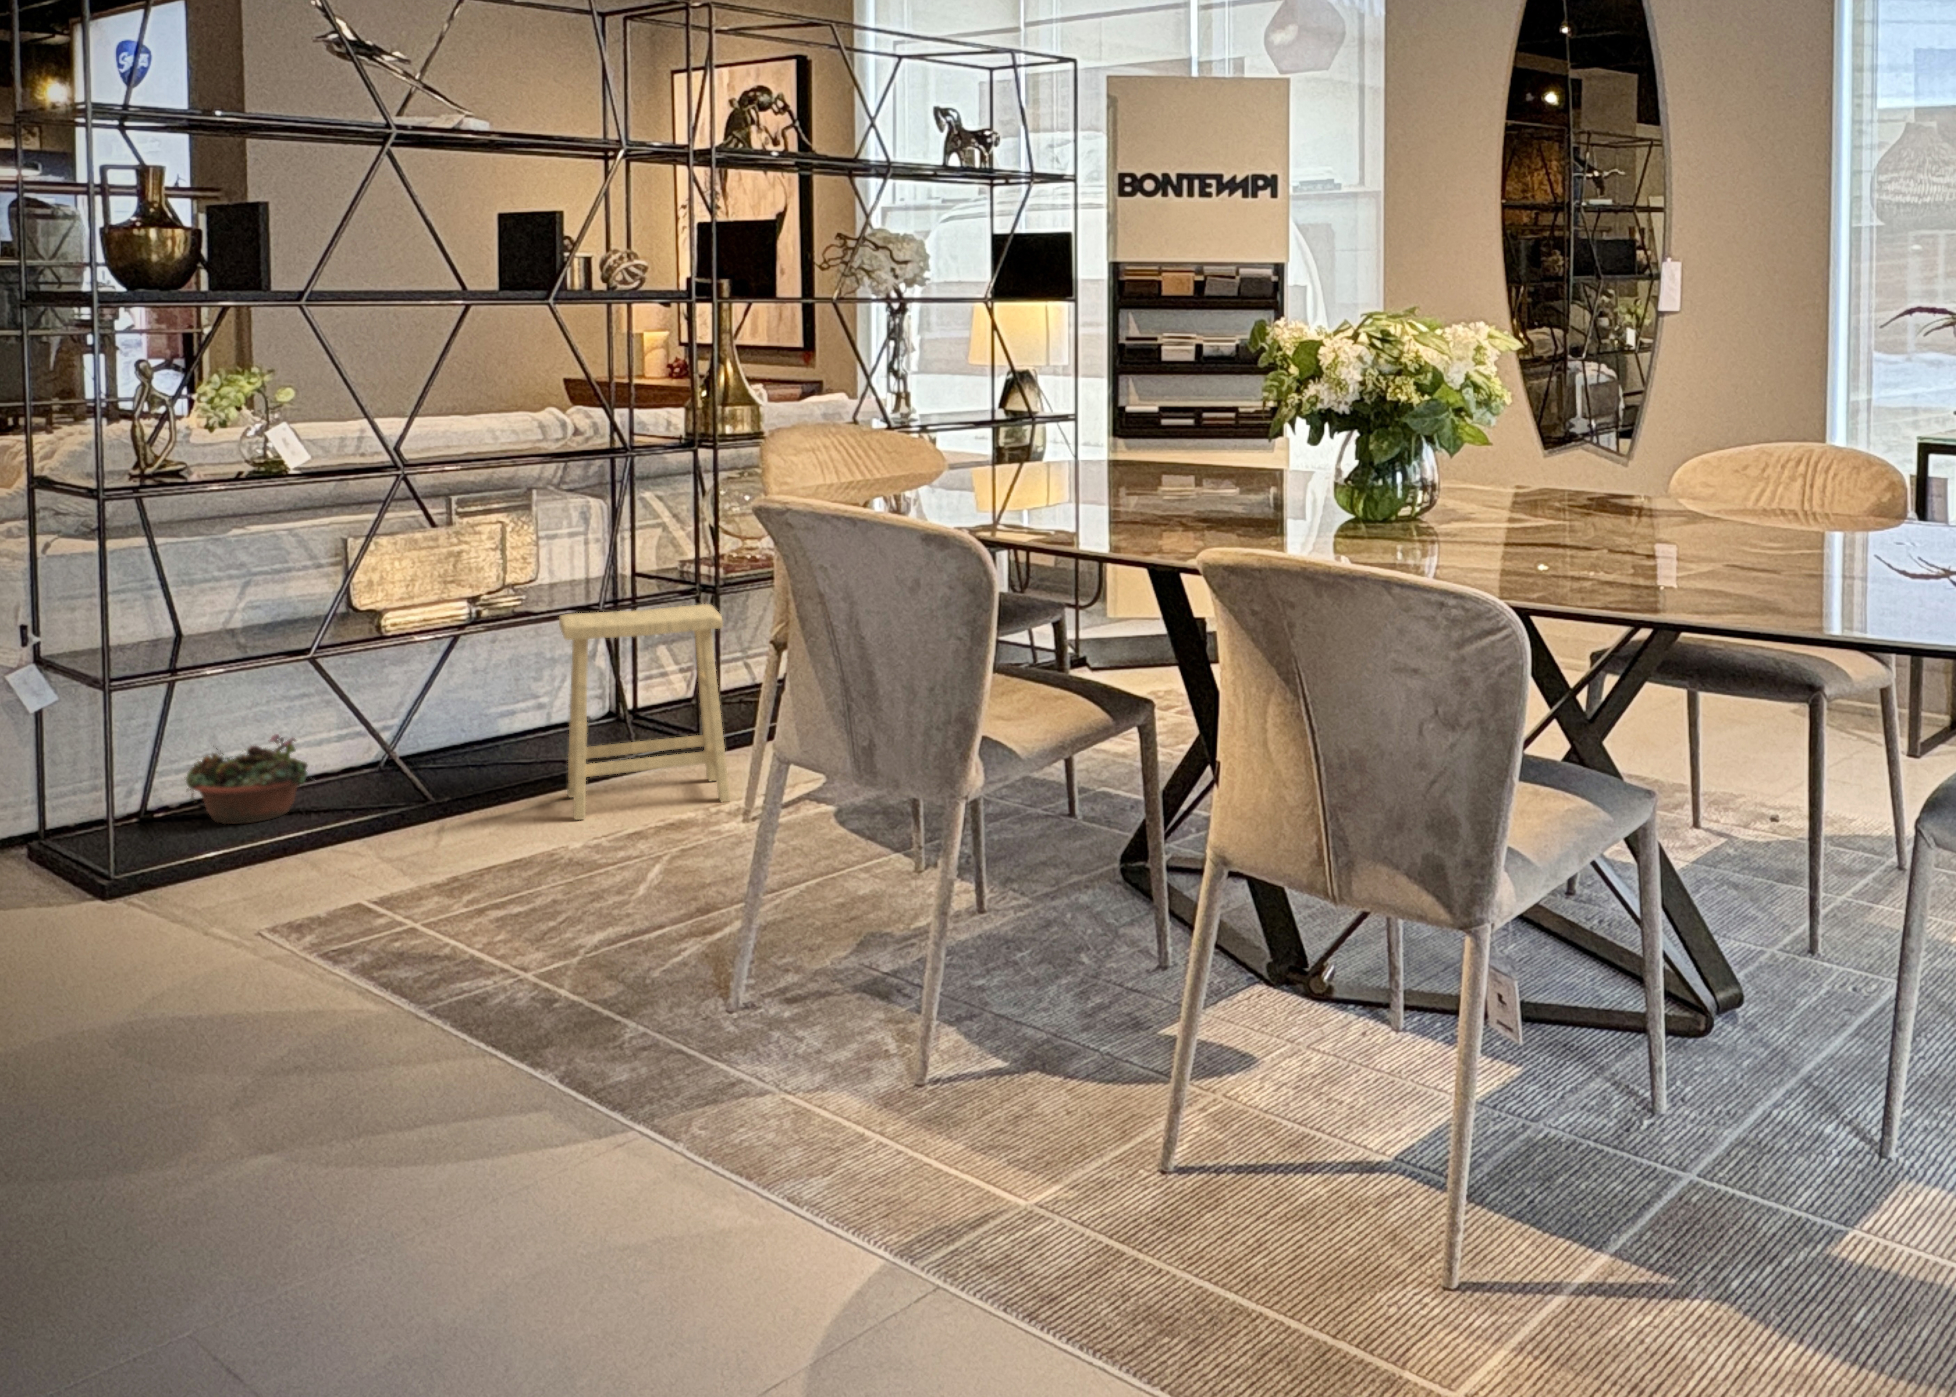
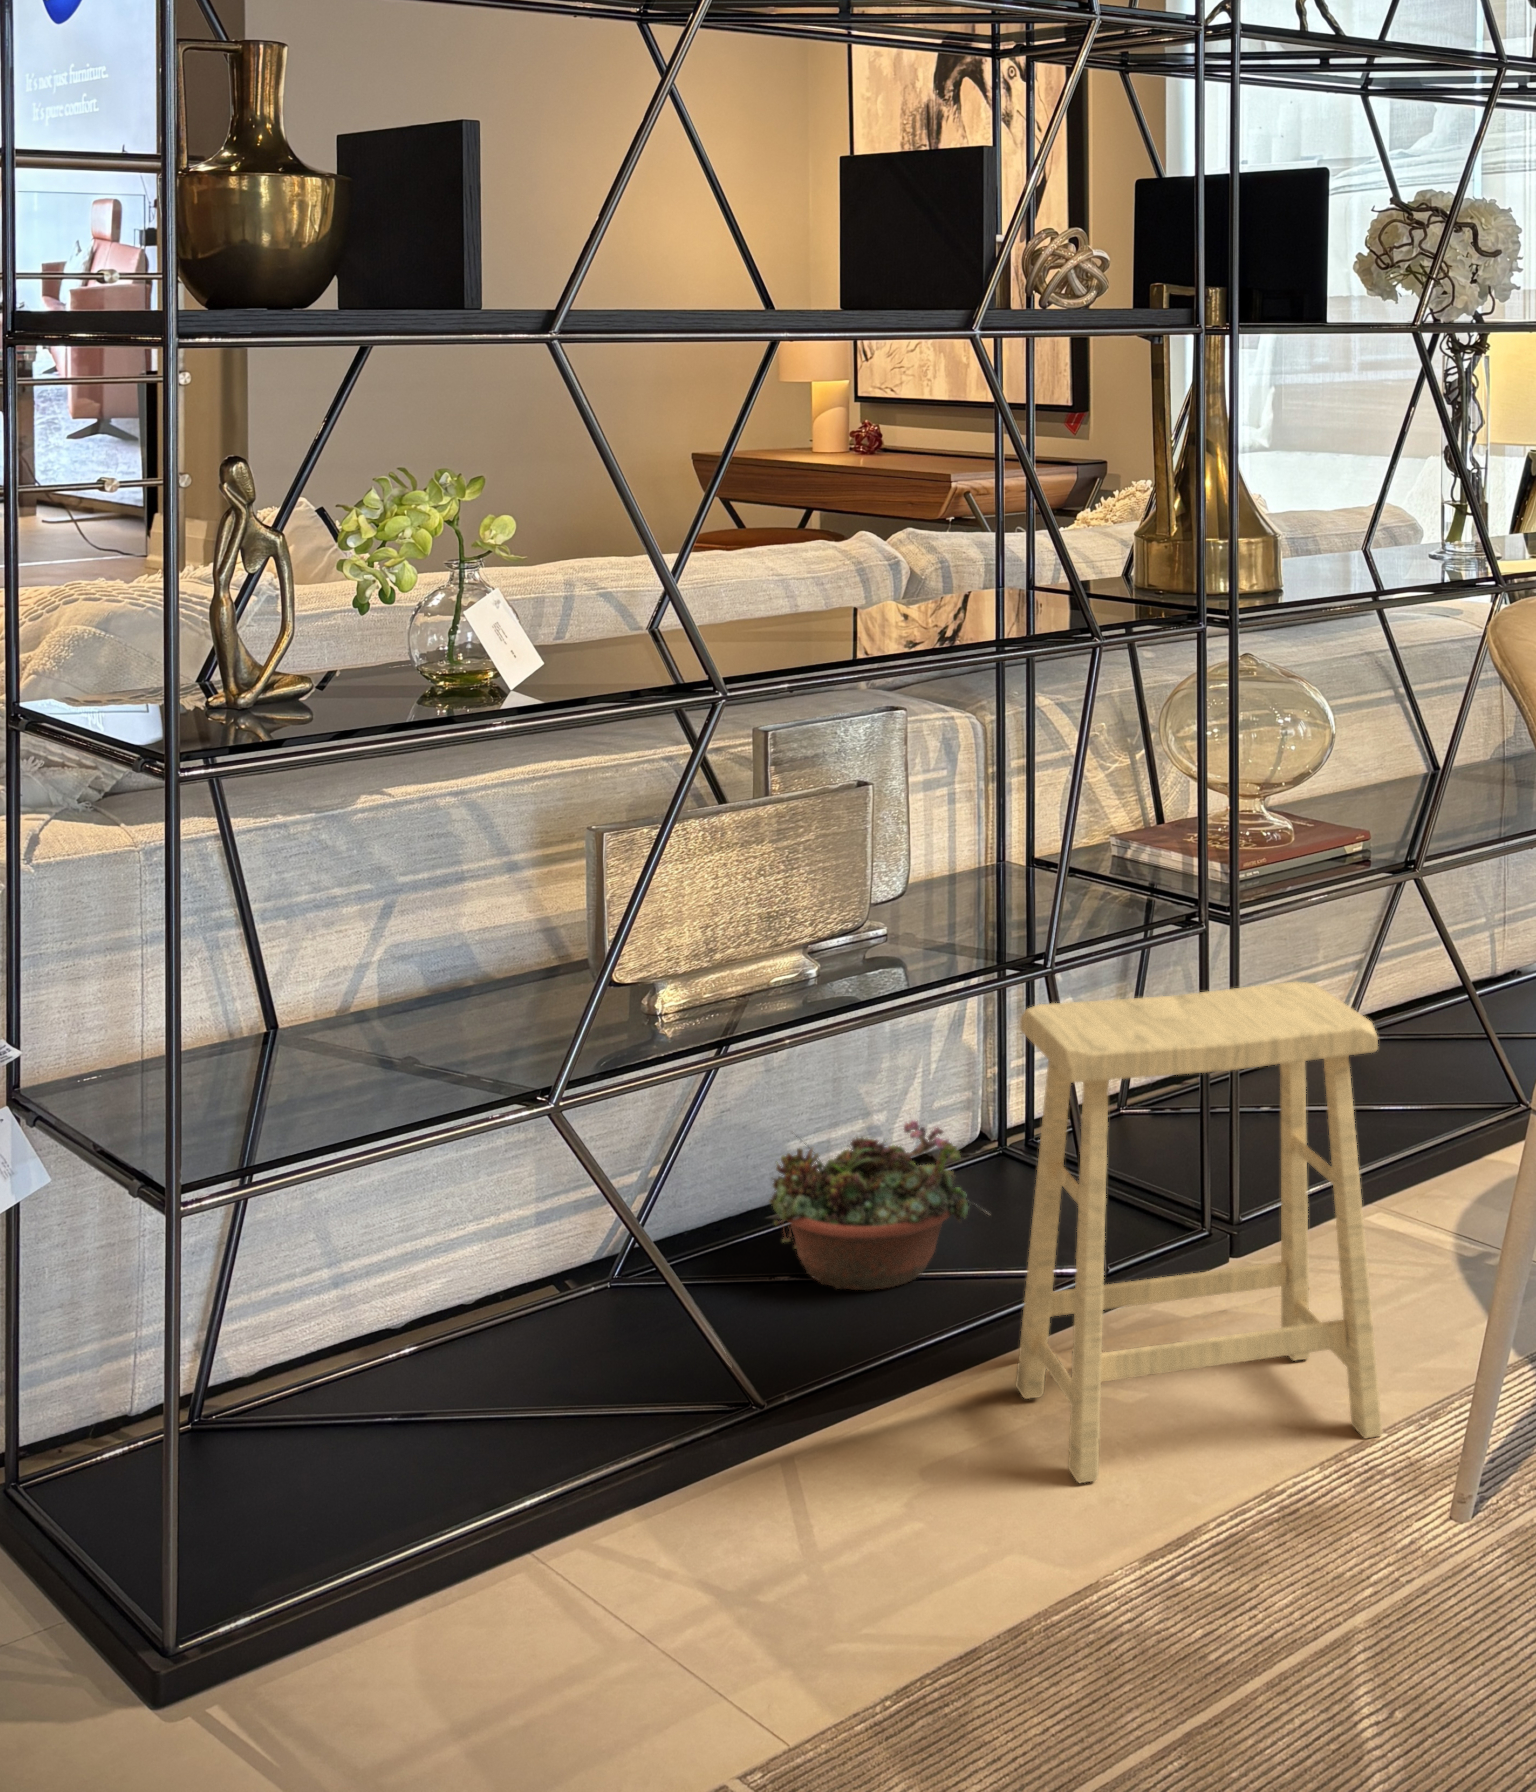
succulent planter: present [186,734,308,824] -> present [769,1121,987,1290]

